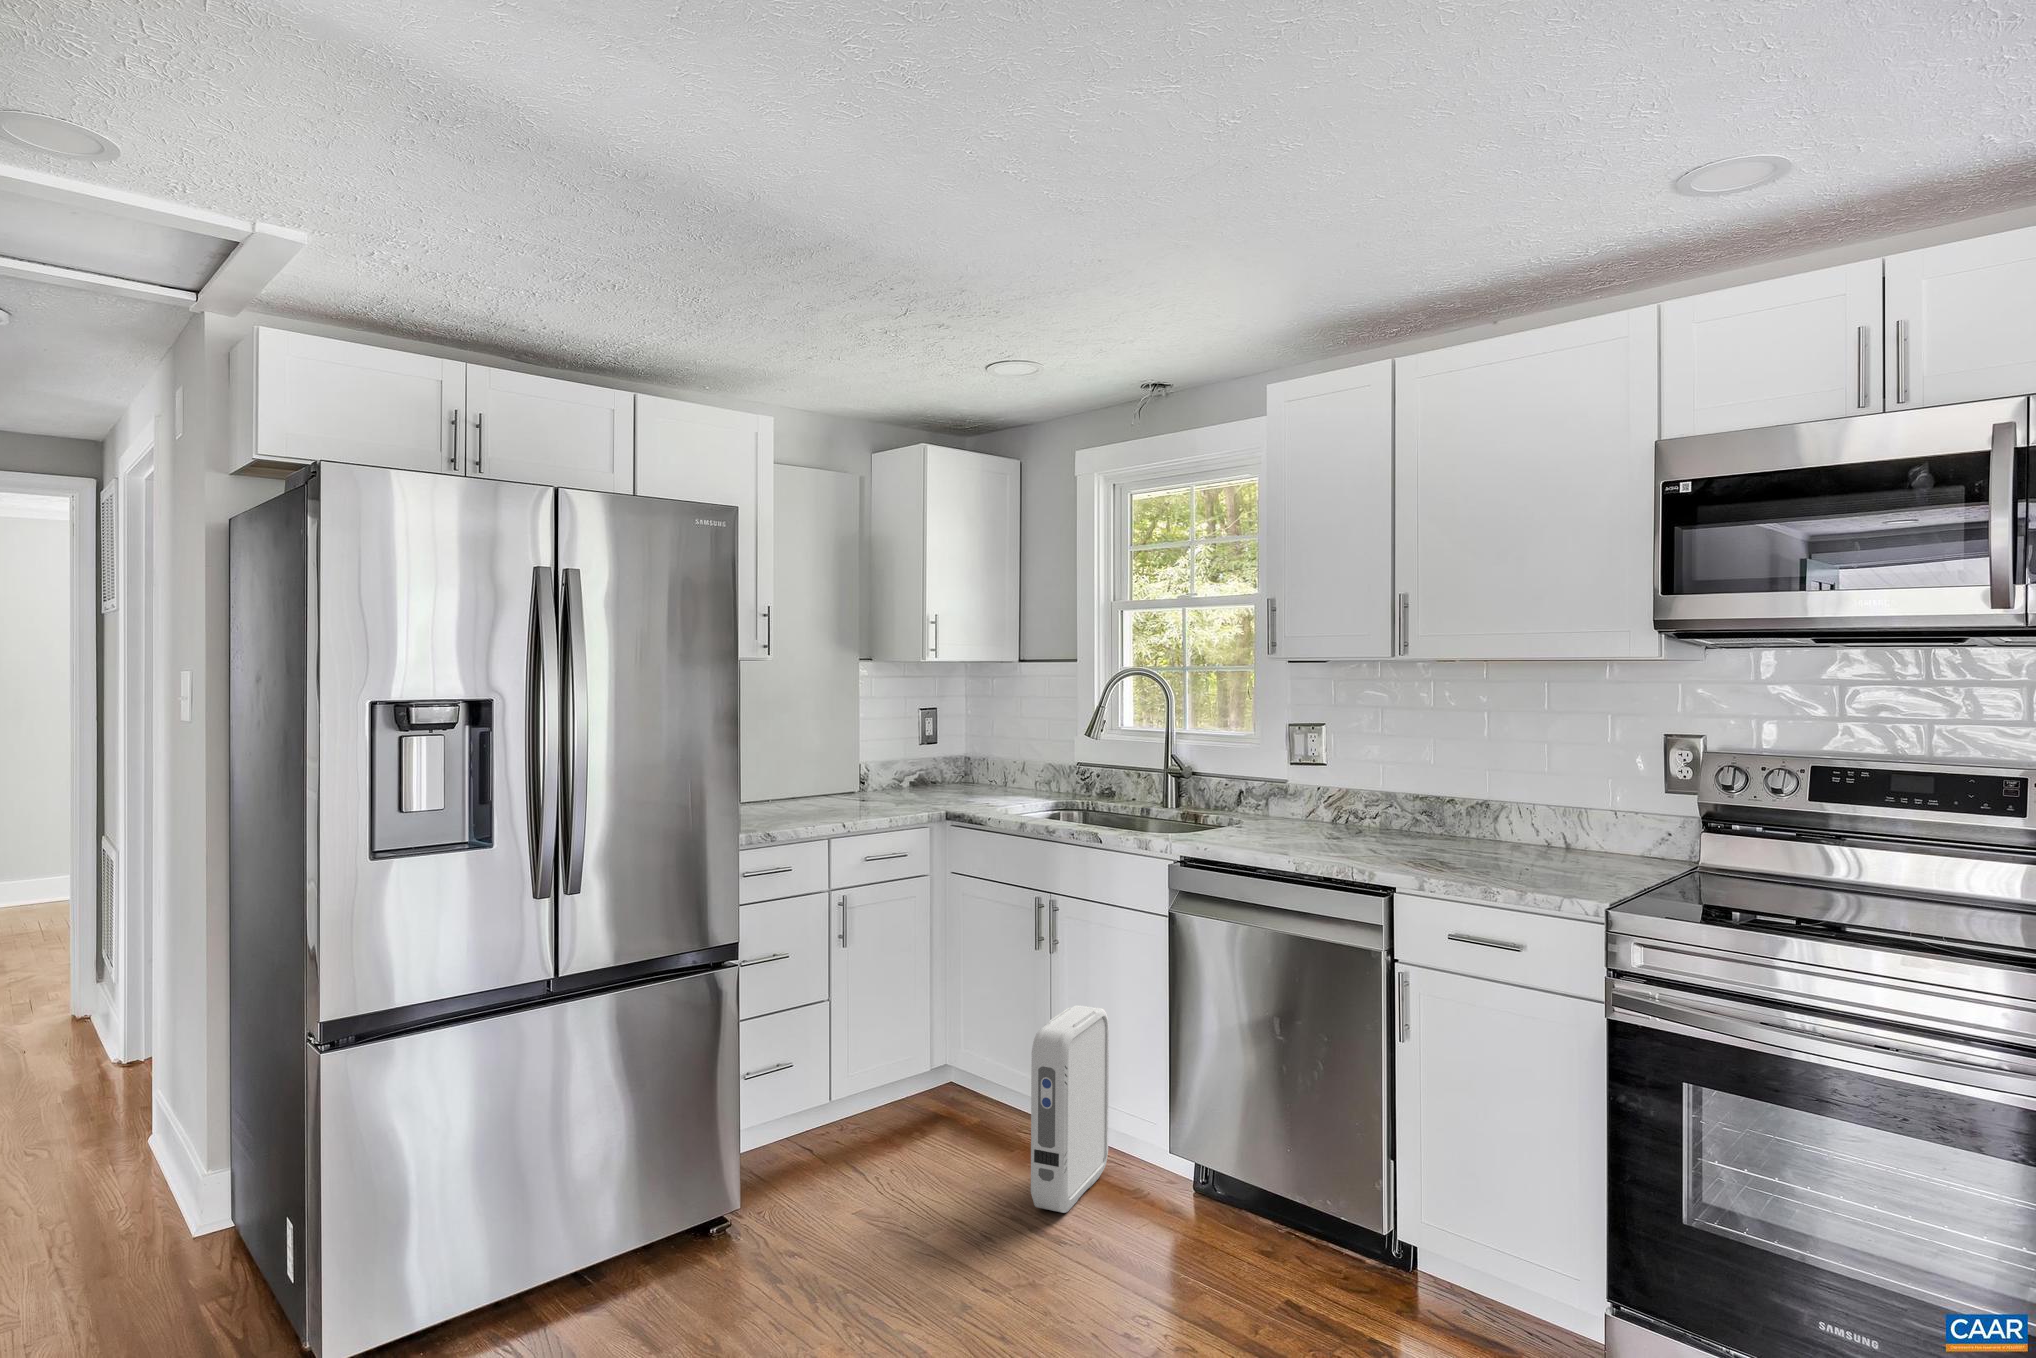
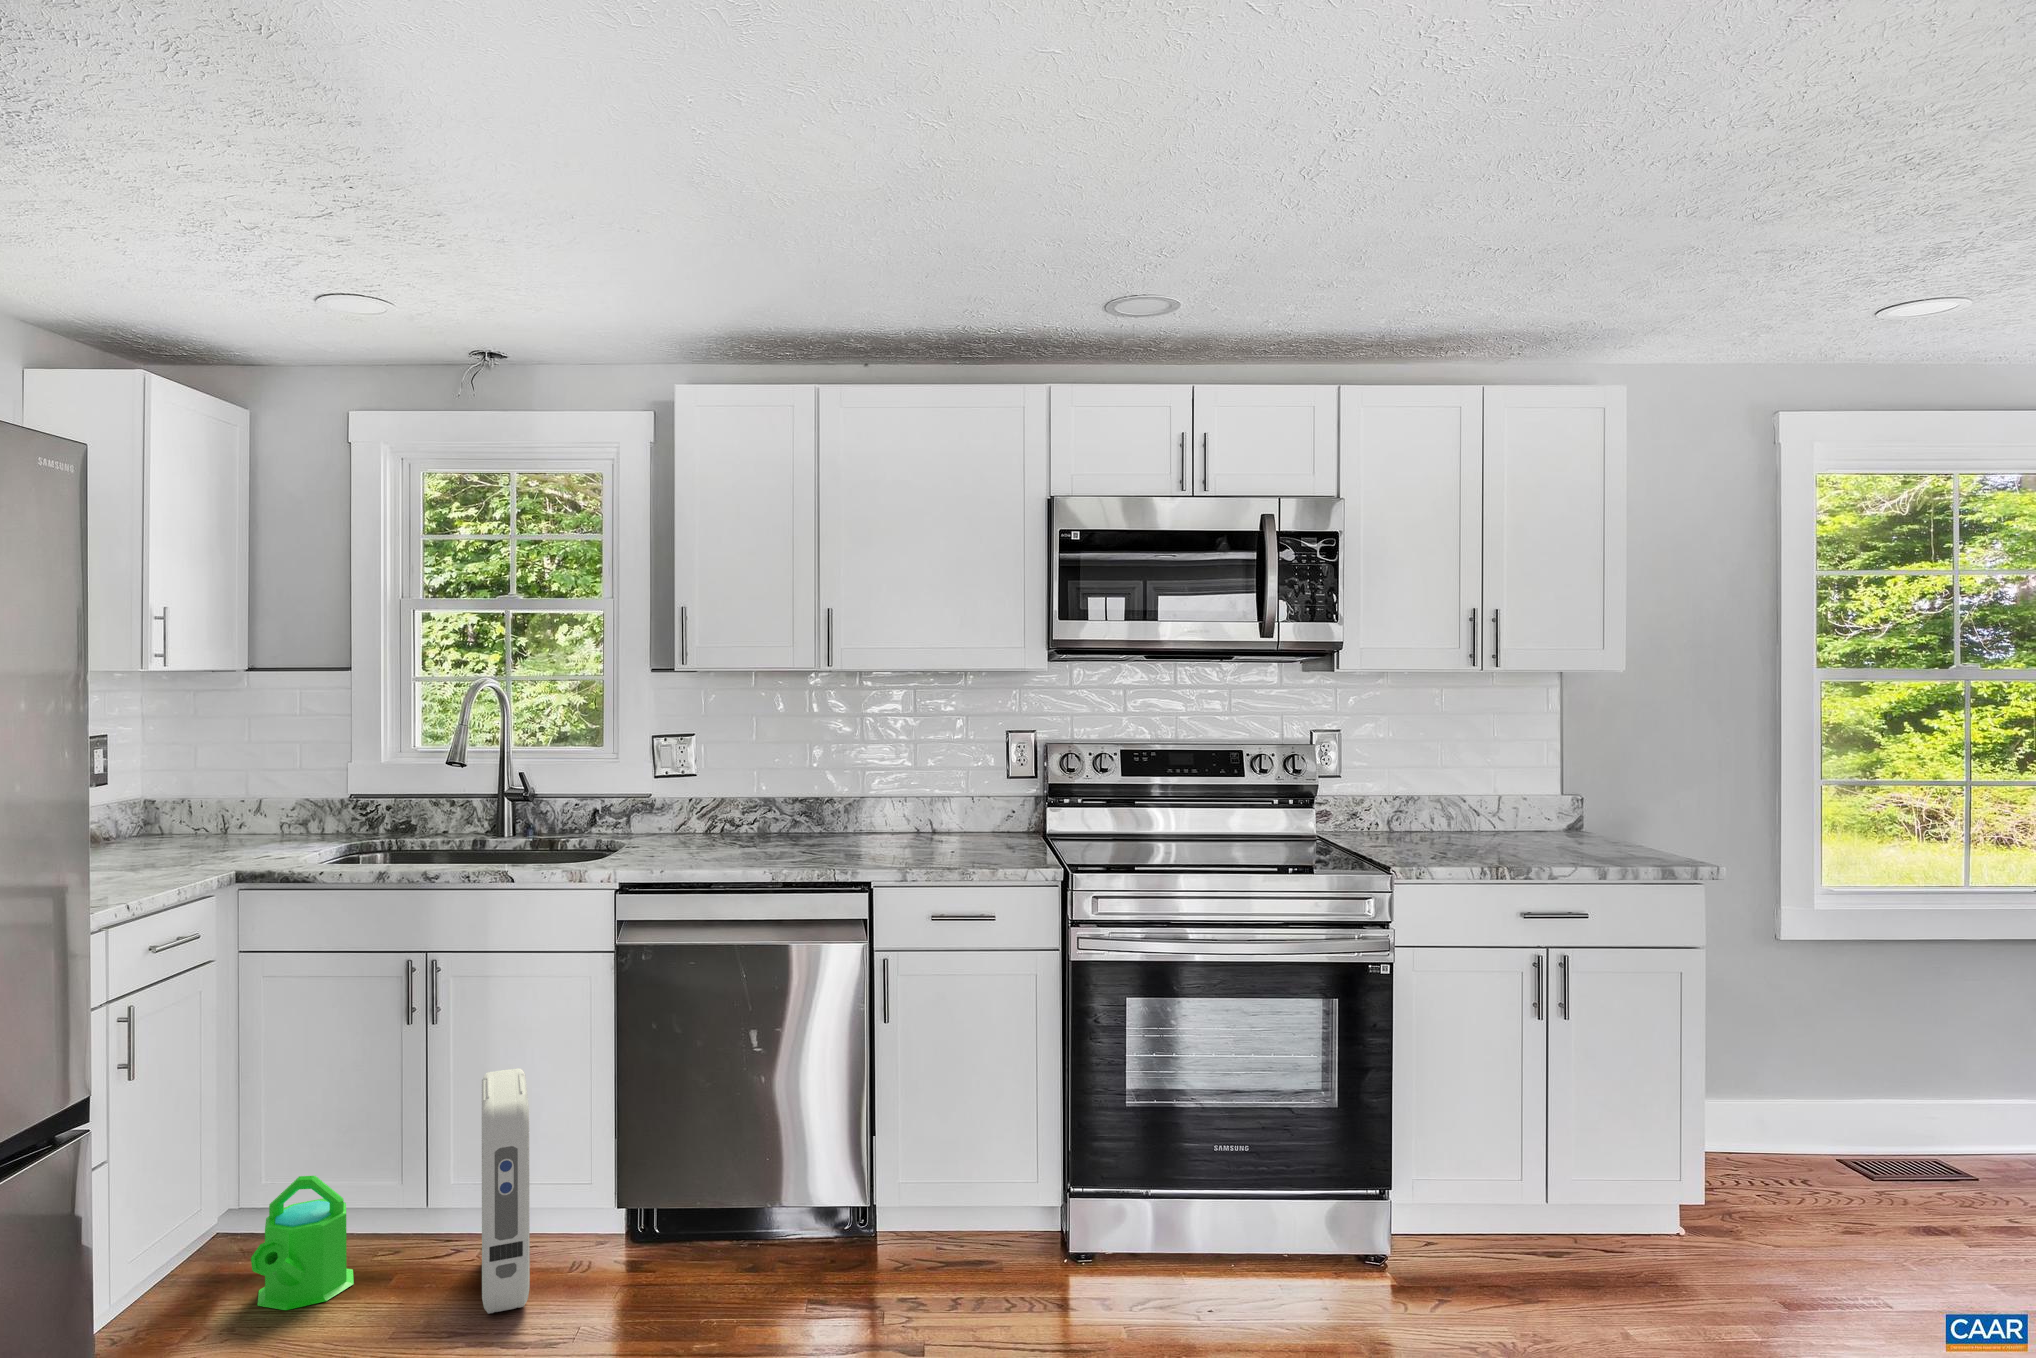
watering can: none [905,1053,998,1156] -> present [251,1176,354,1310]

